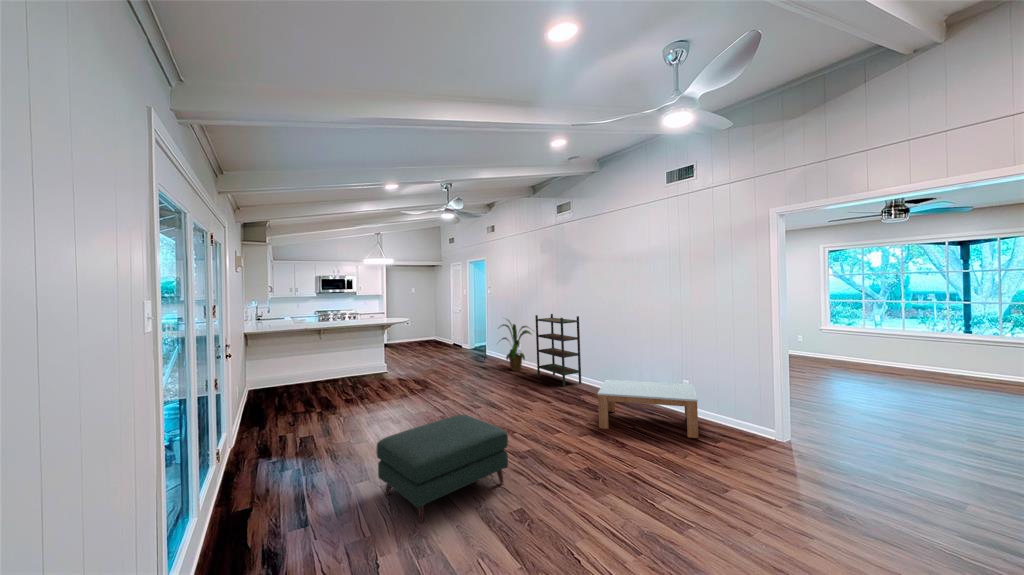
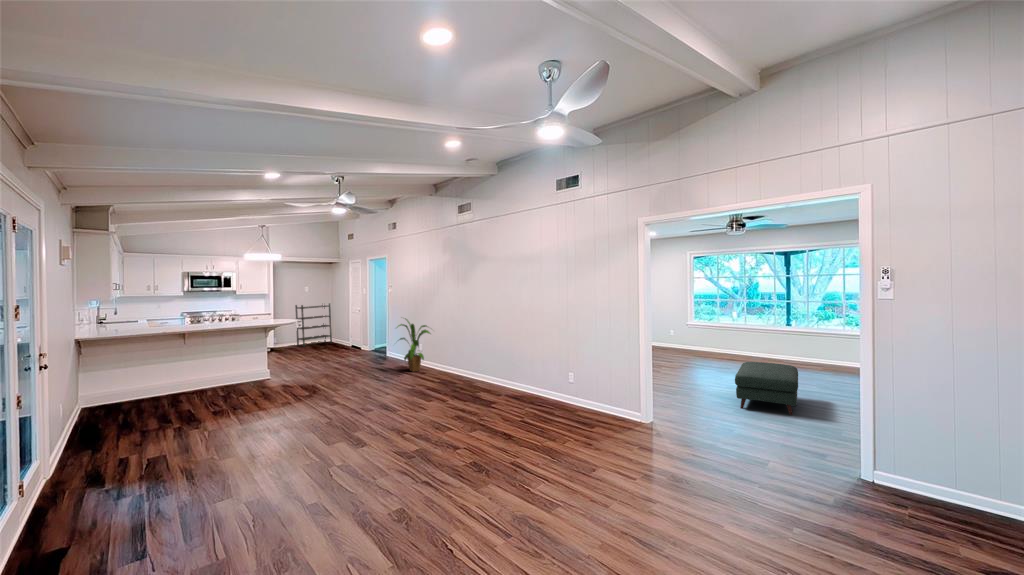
bookshelf: present [535,314,581,387] -> present [295,304,332,347]
coffee table: present [598,380,698,438] -> none [488,376,579,426]
ottoman: present [377,415,508,523] -> present [735,362,798,415]

